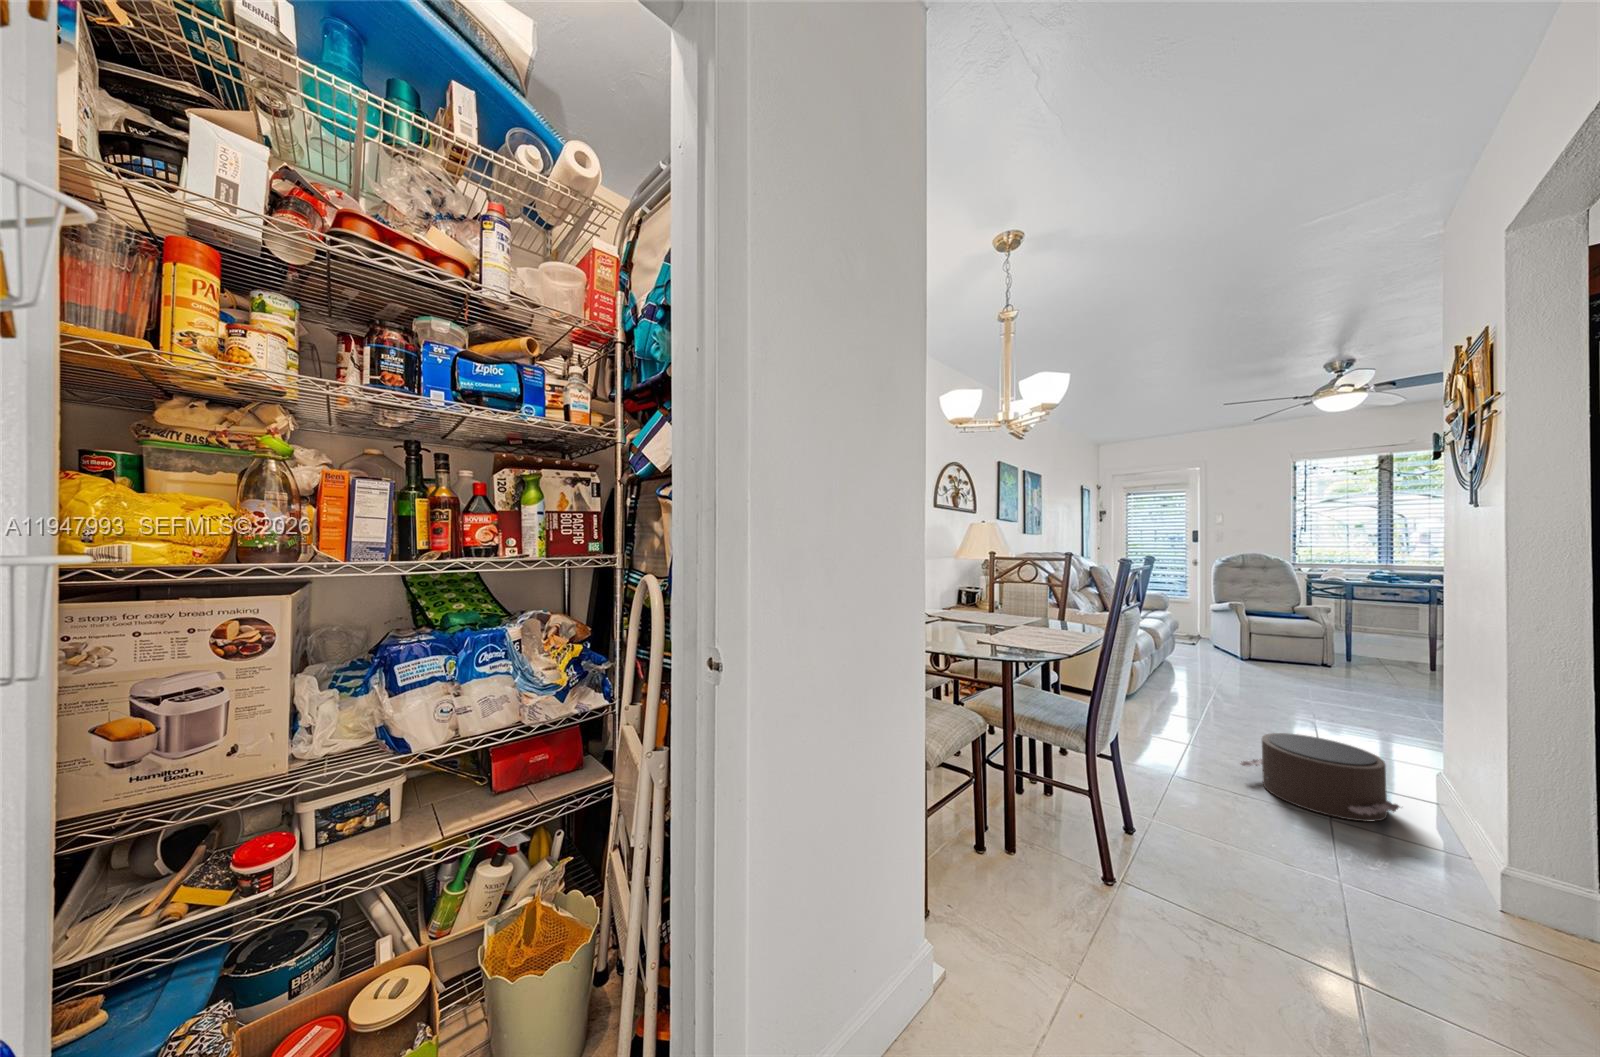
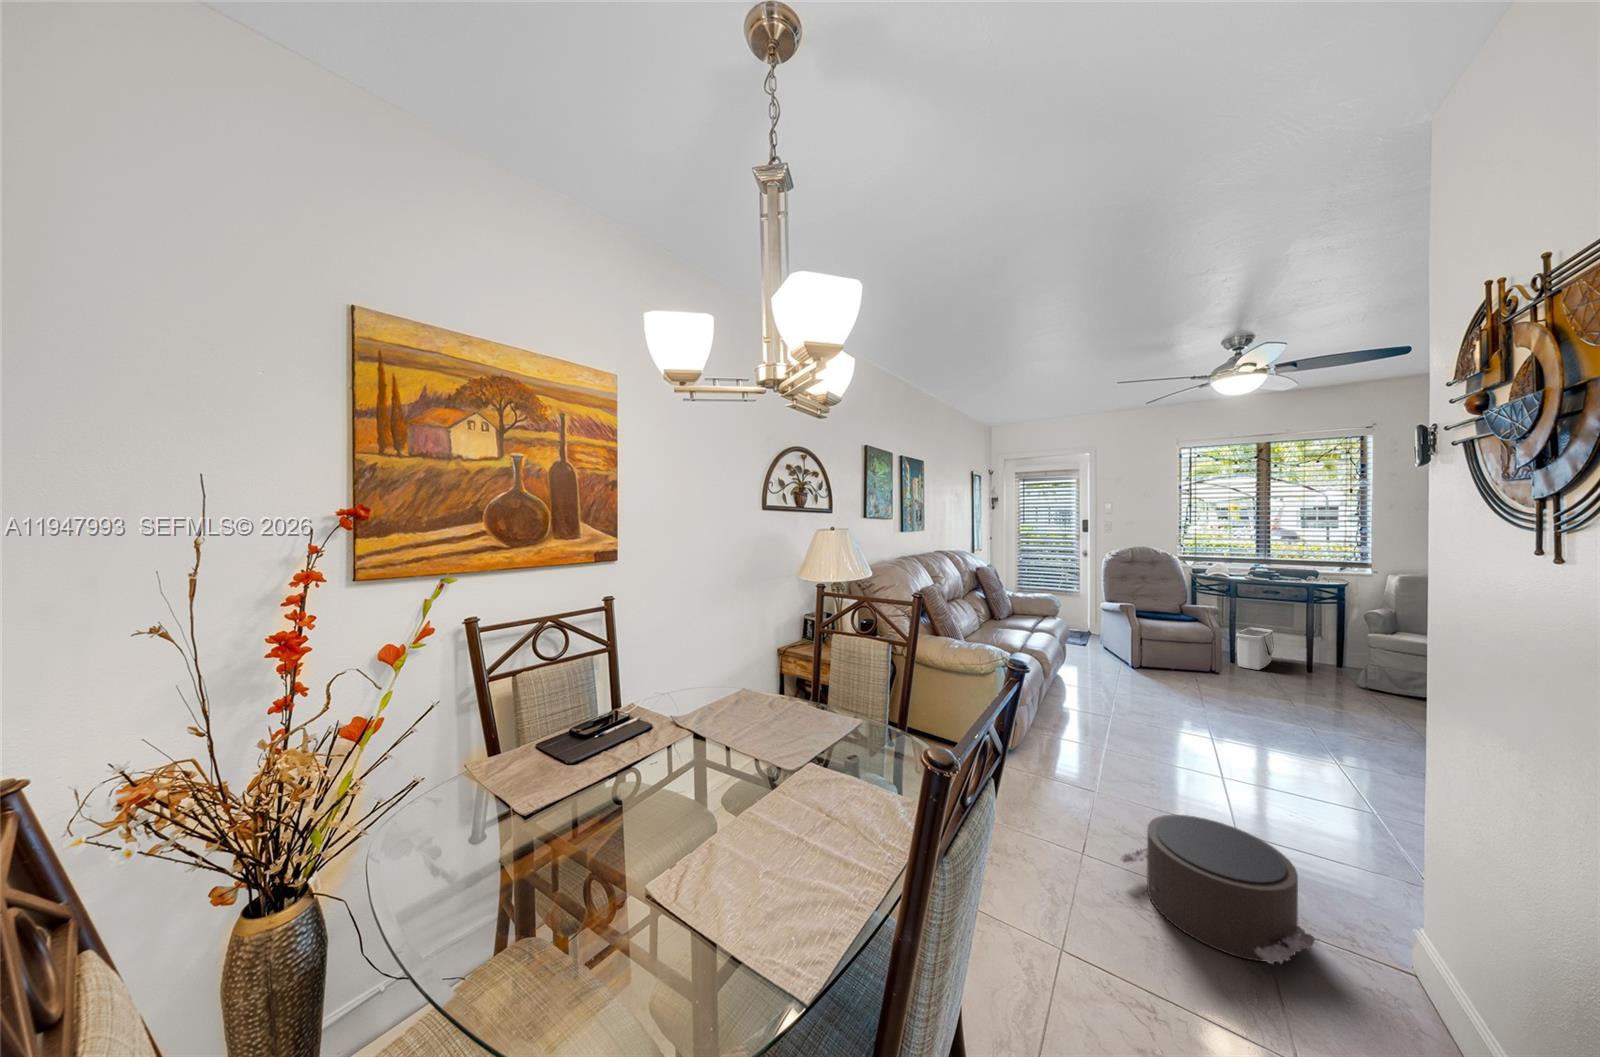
storage bin: none [1354,629,1395,667] -> present [1236,627,1273,670]

